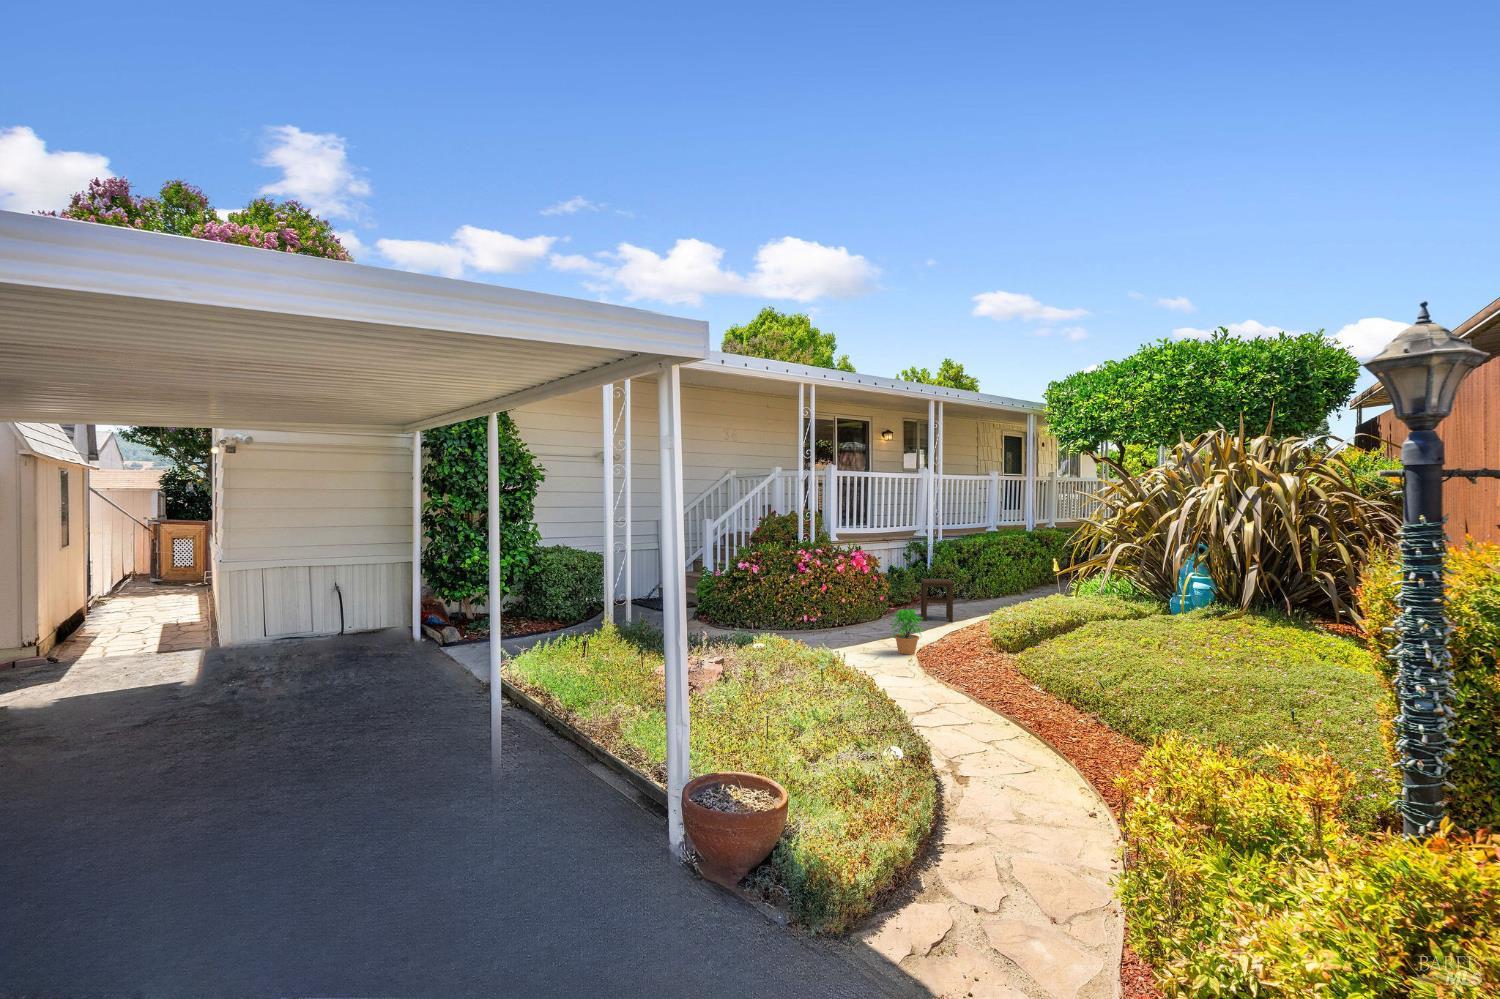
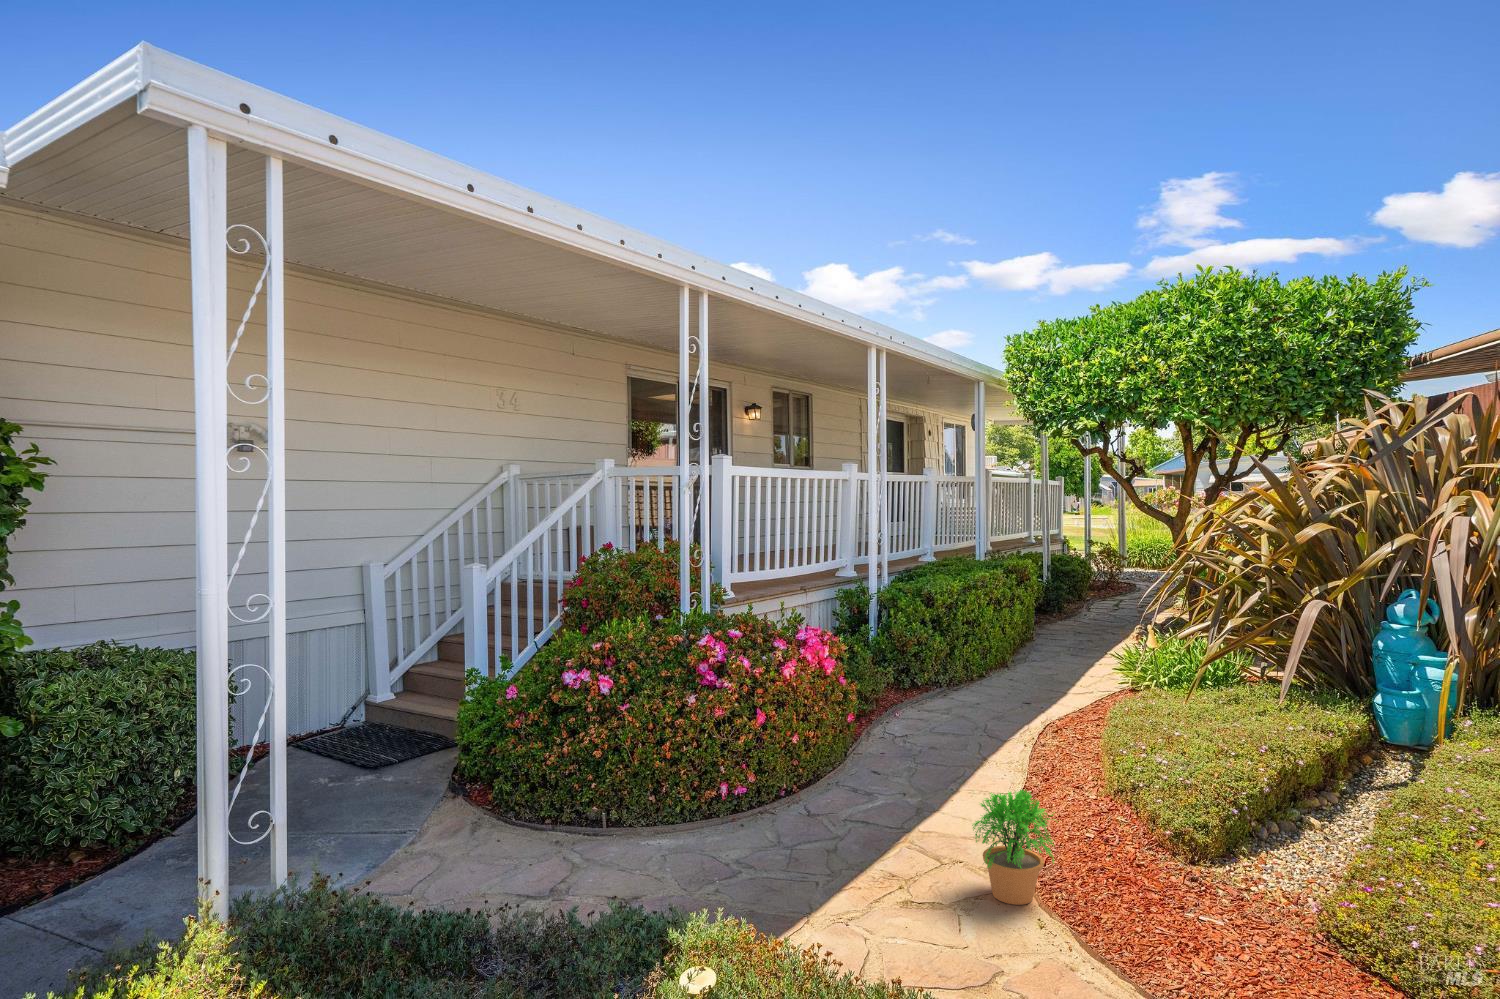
stool: present [921,579,954,621] -> none [922,675,994,763]

